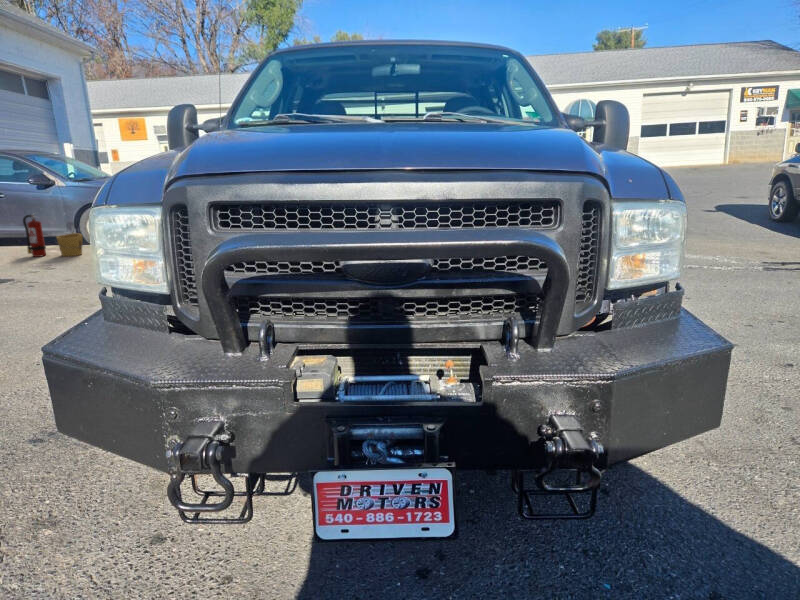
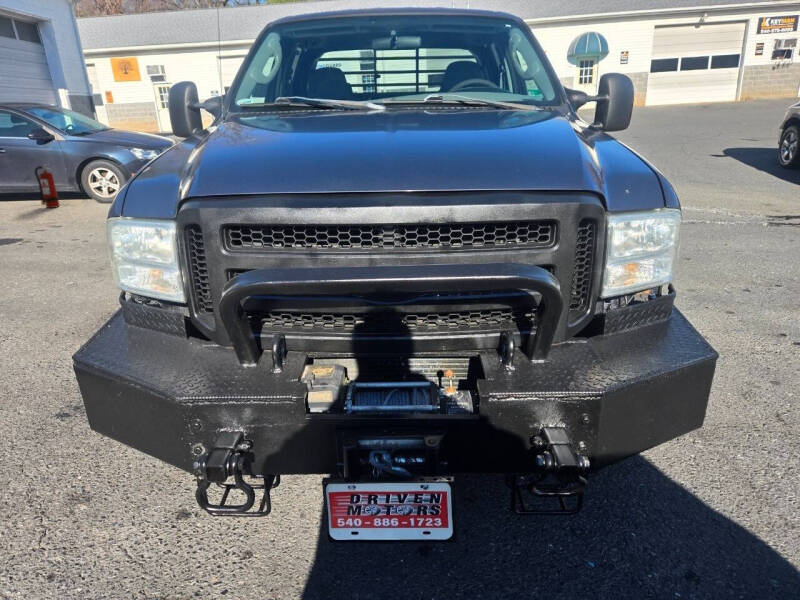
bucket: present [56,233,83,256] -> none [67,184,97,208]

